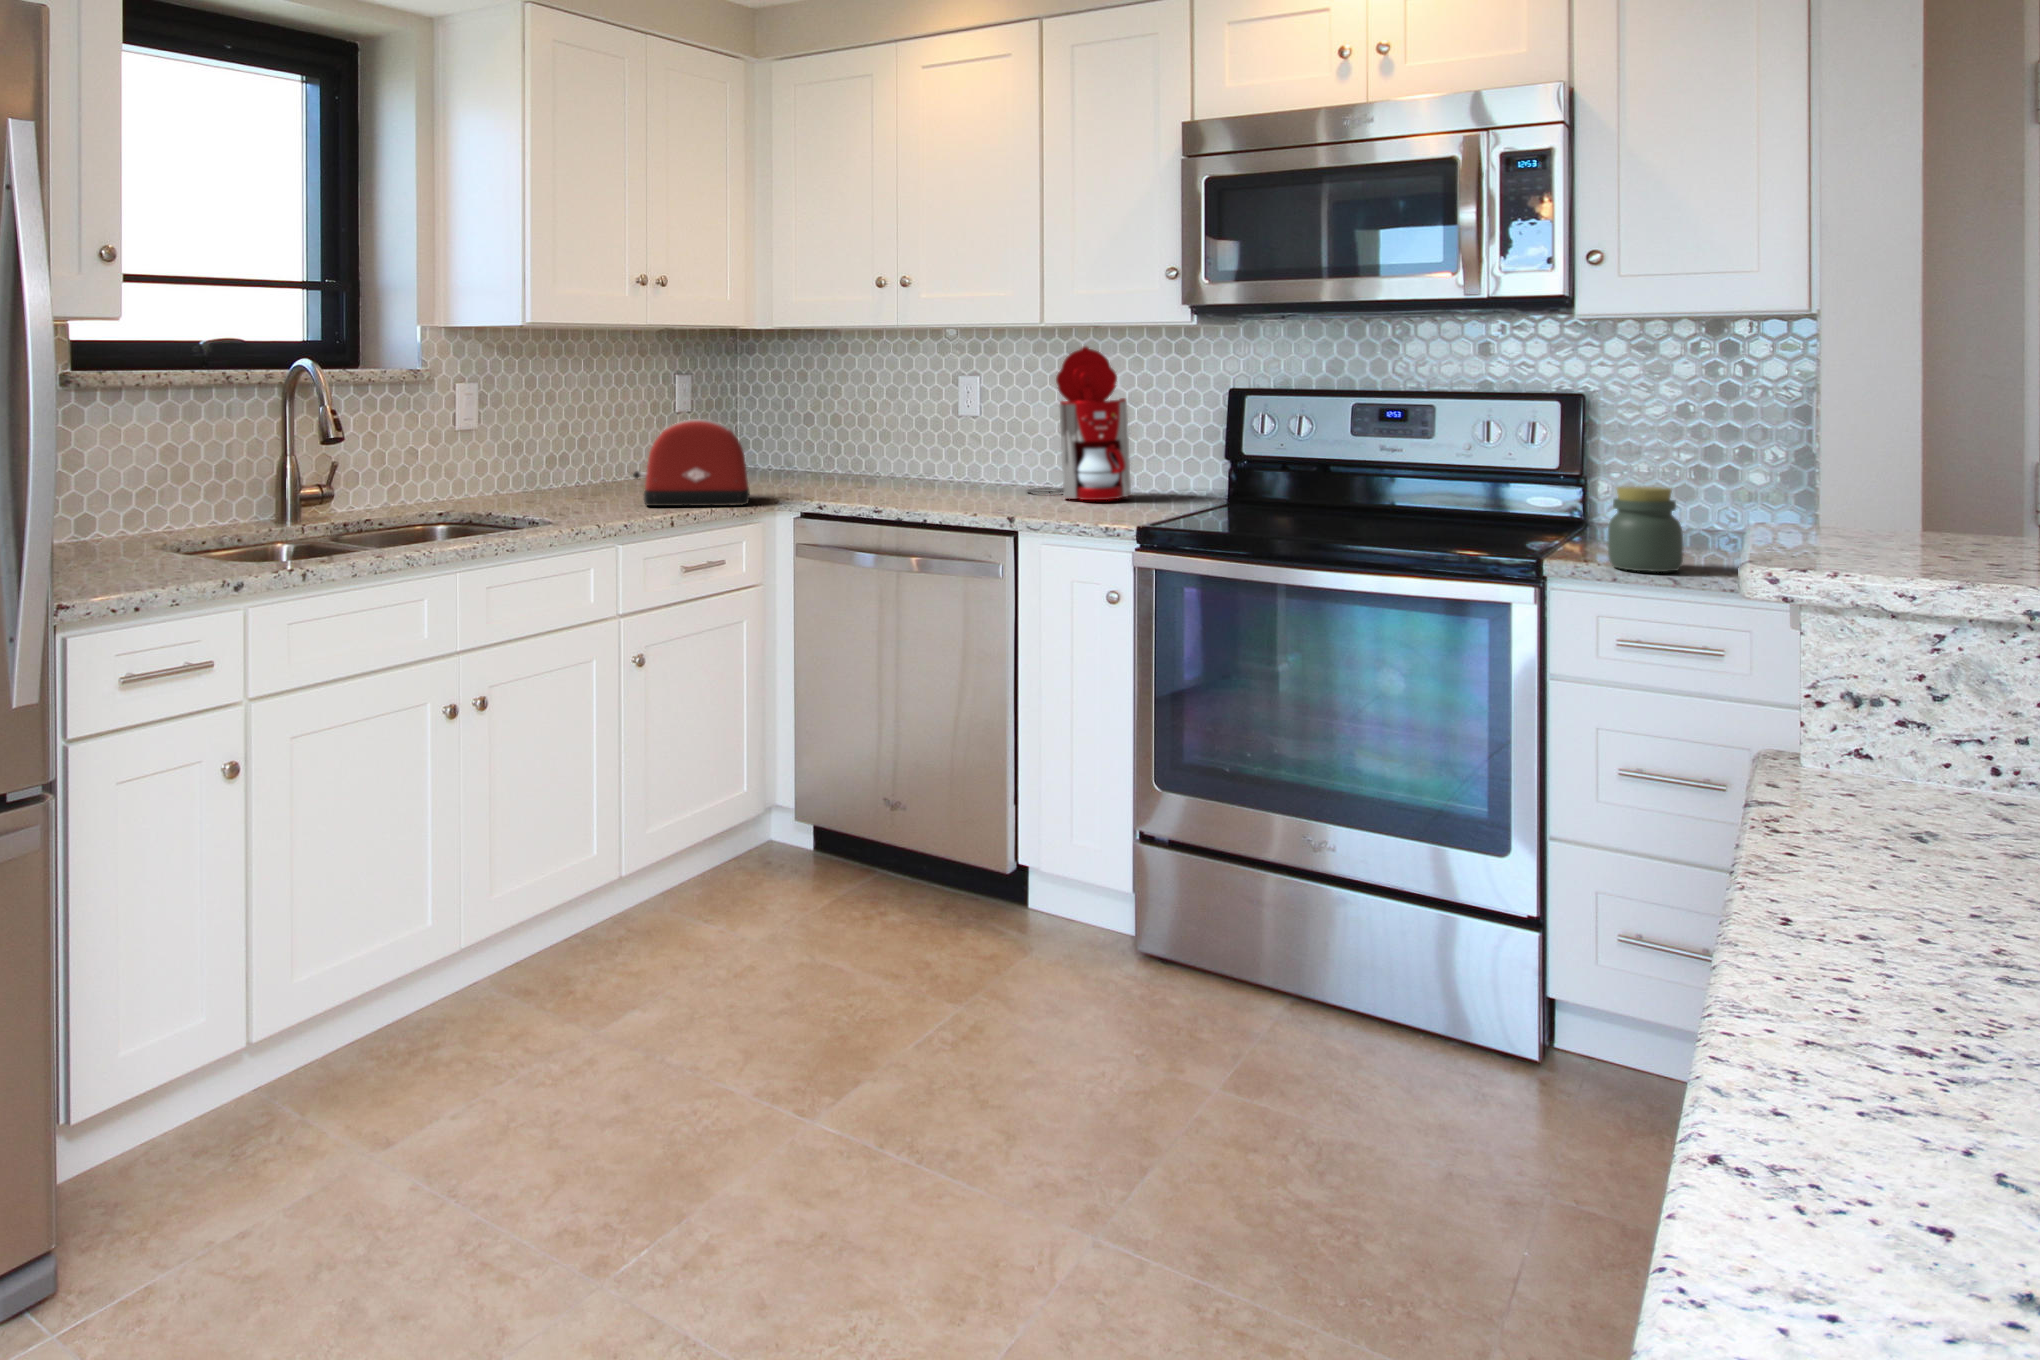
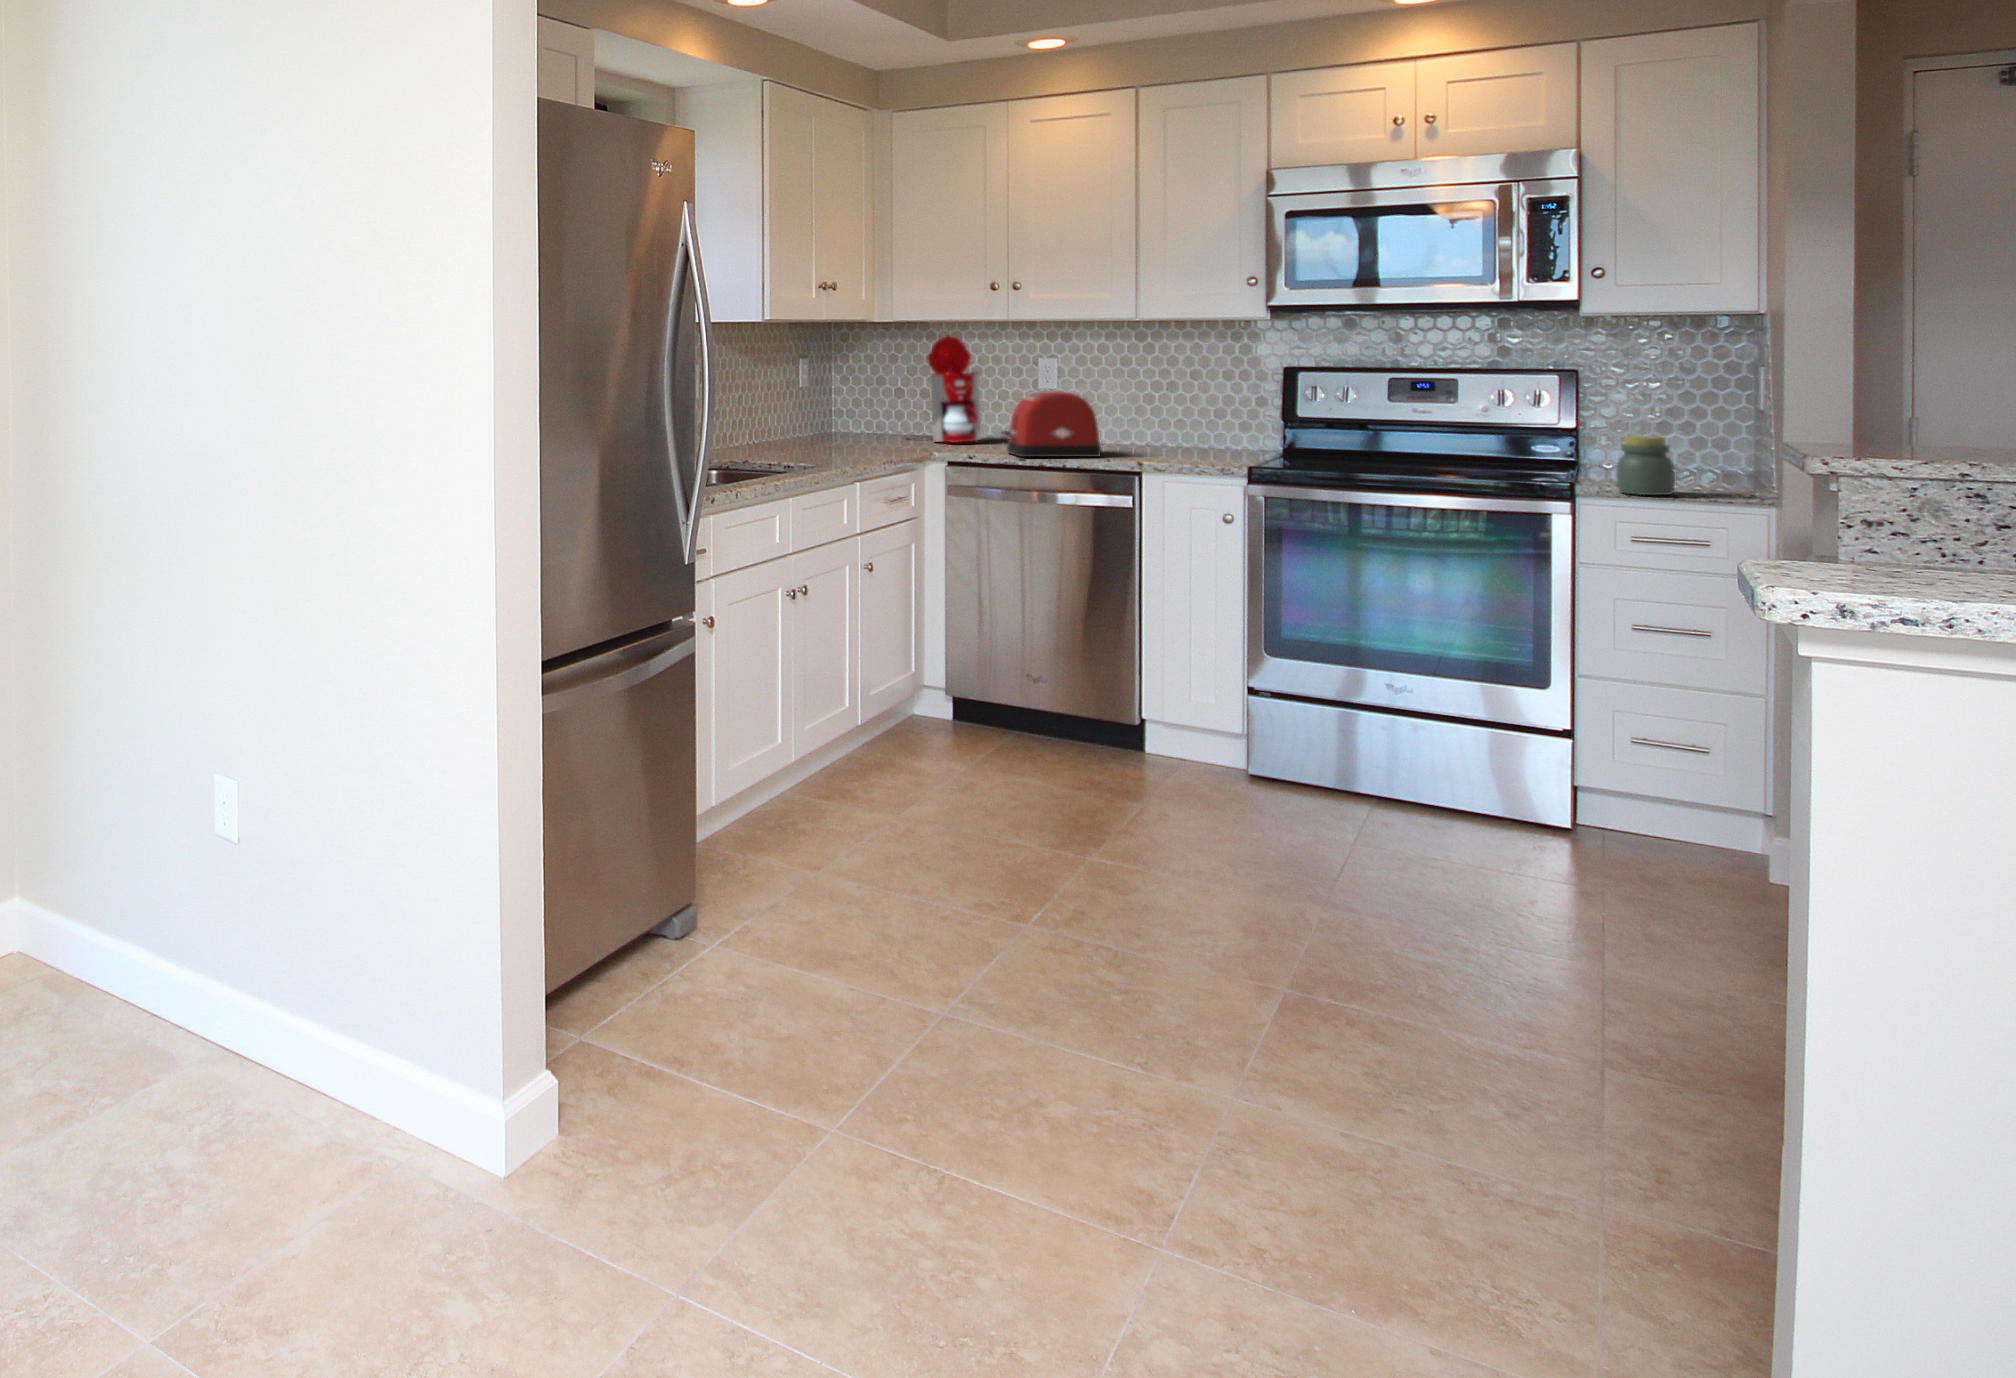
coffee maker: present [1027,347,1131,500] -> present [907,335,981,443]
toaster: present [633,419,750,506] -> present [1001,390,1101,457]

